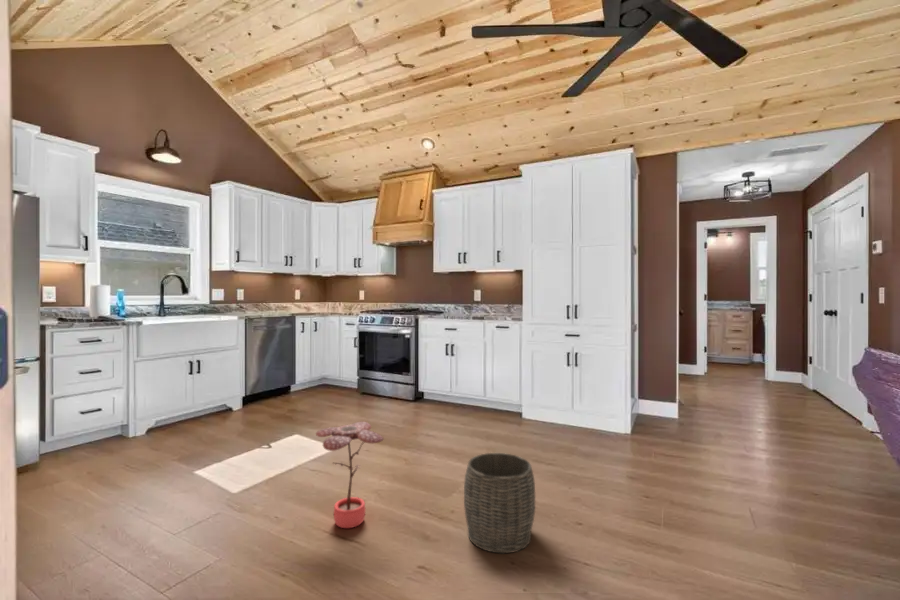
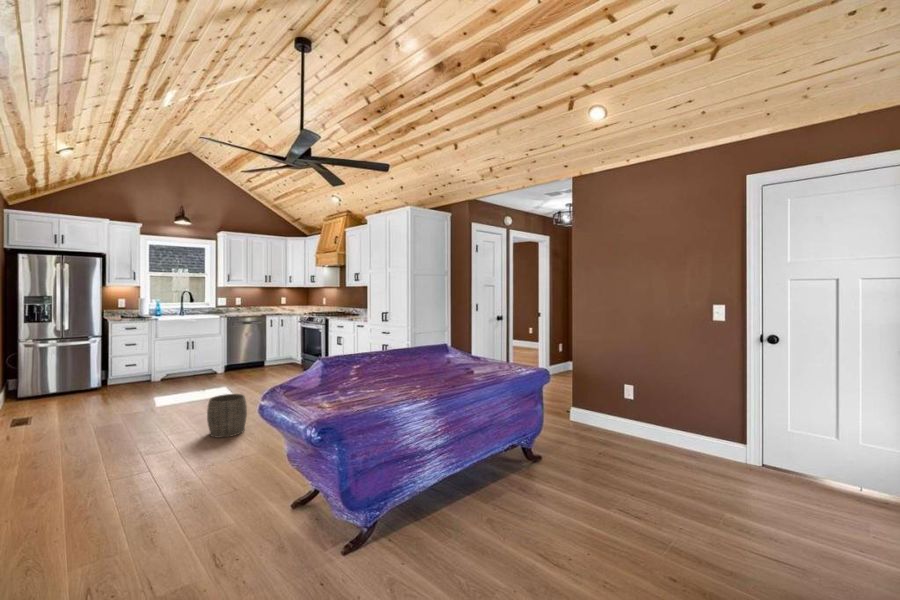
potted plant: present [316,422,383,528] -> none [159,375,199,423]

